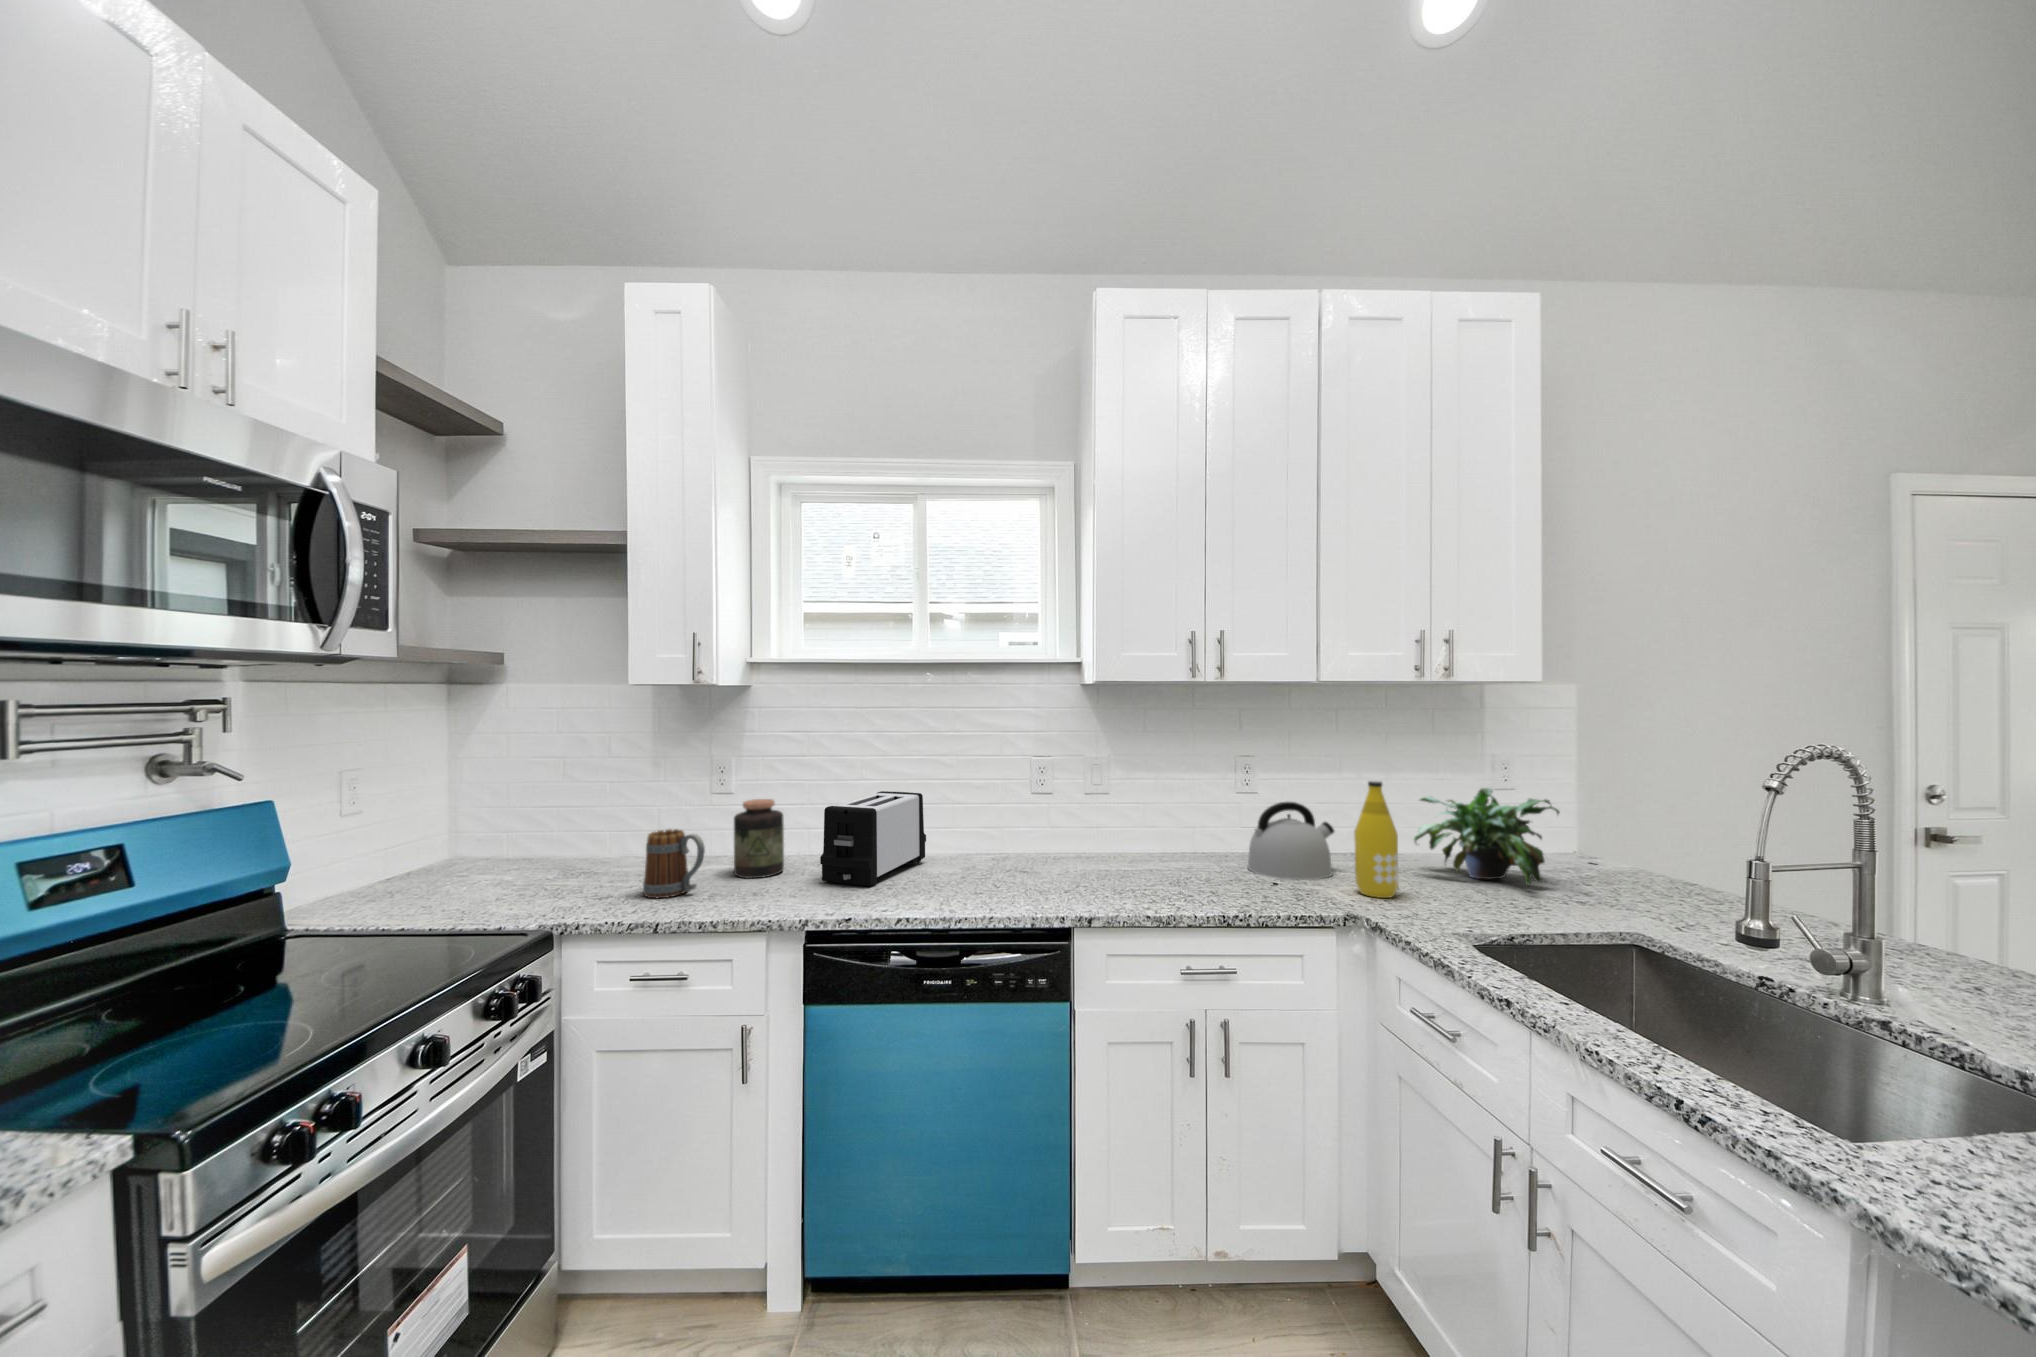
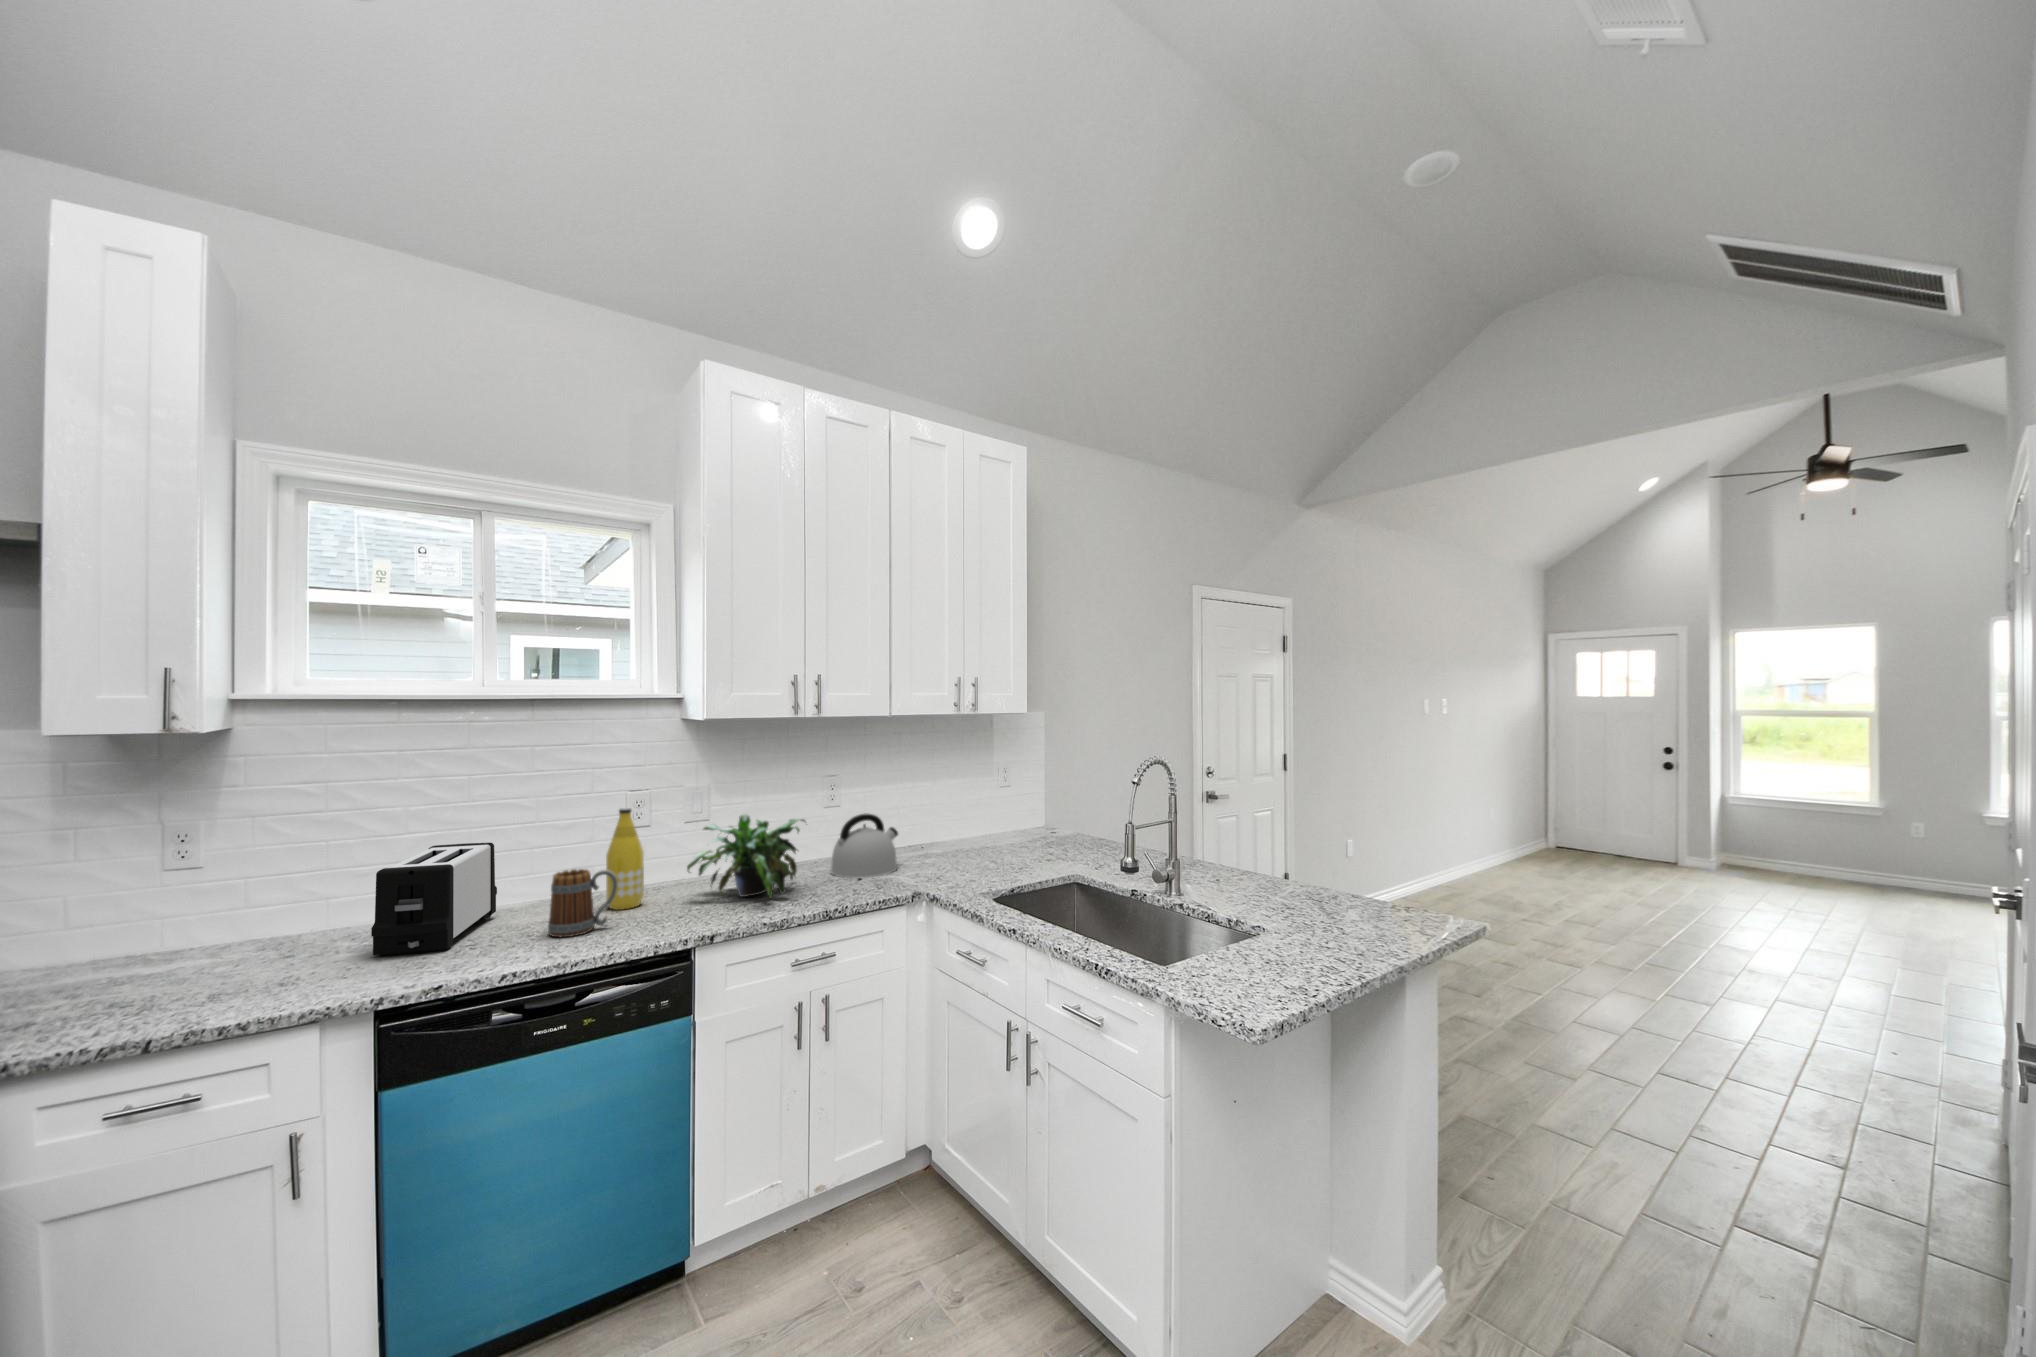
bottle: present [1354,781,1399,898] -> present [606,808,644,910]
potted plant: present [1414,788,1559,885] -> present [687,815,805,898]
jar: present [734,799,784,878] -> none [217,871,299,973]
mug: present [643,829,705,898] -> present [548,869,617,937]

